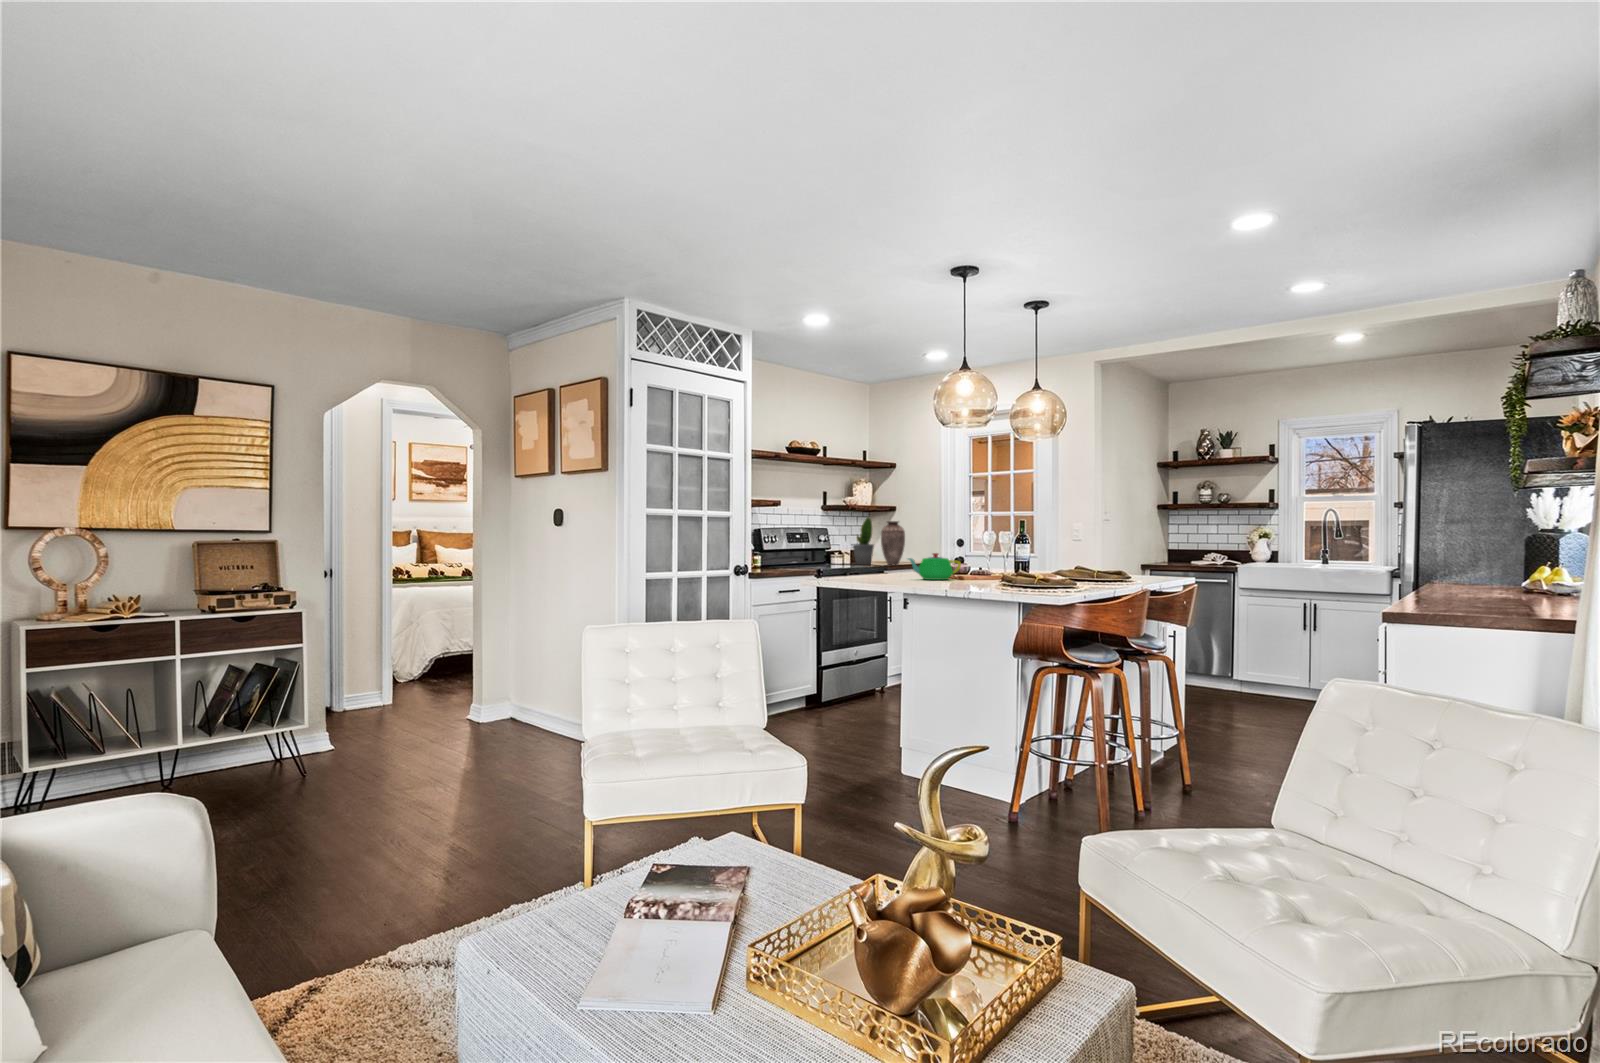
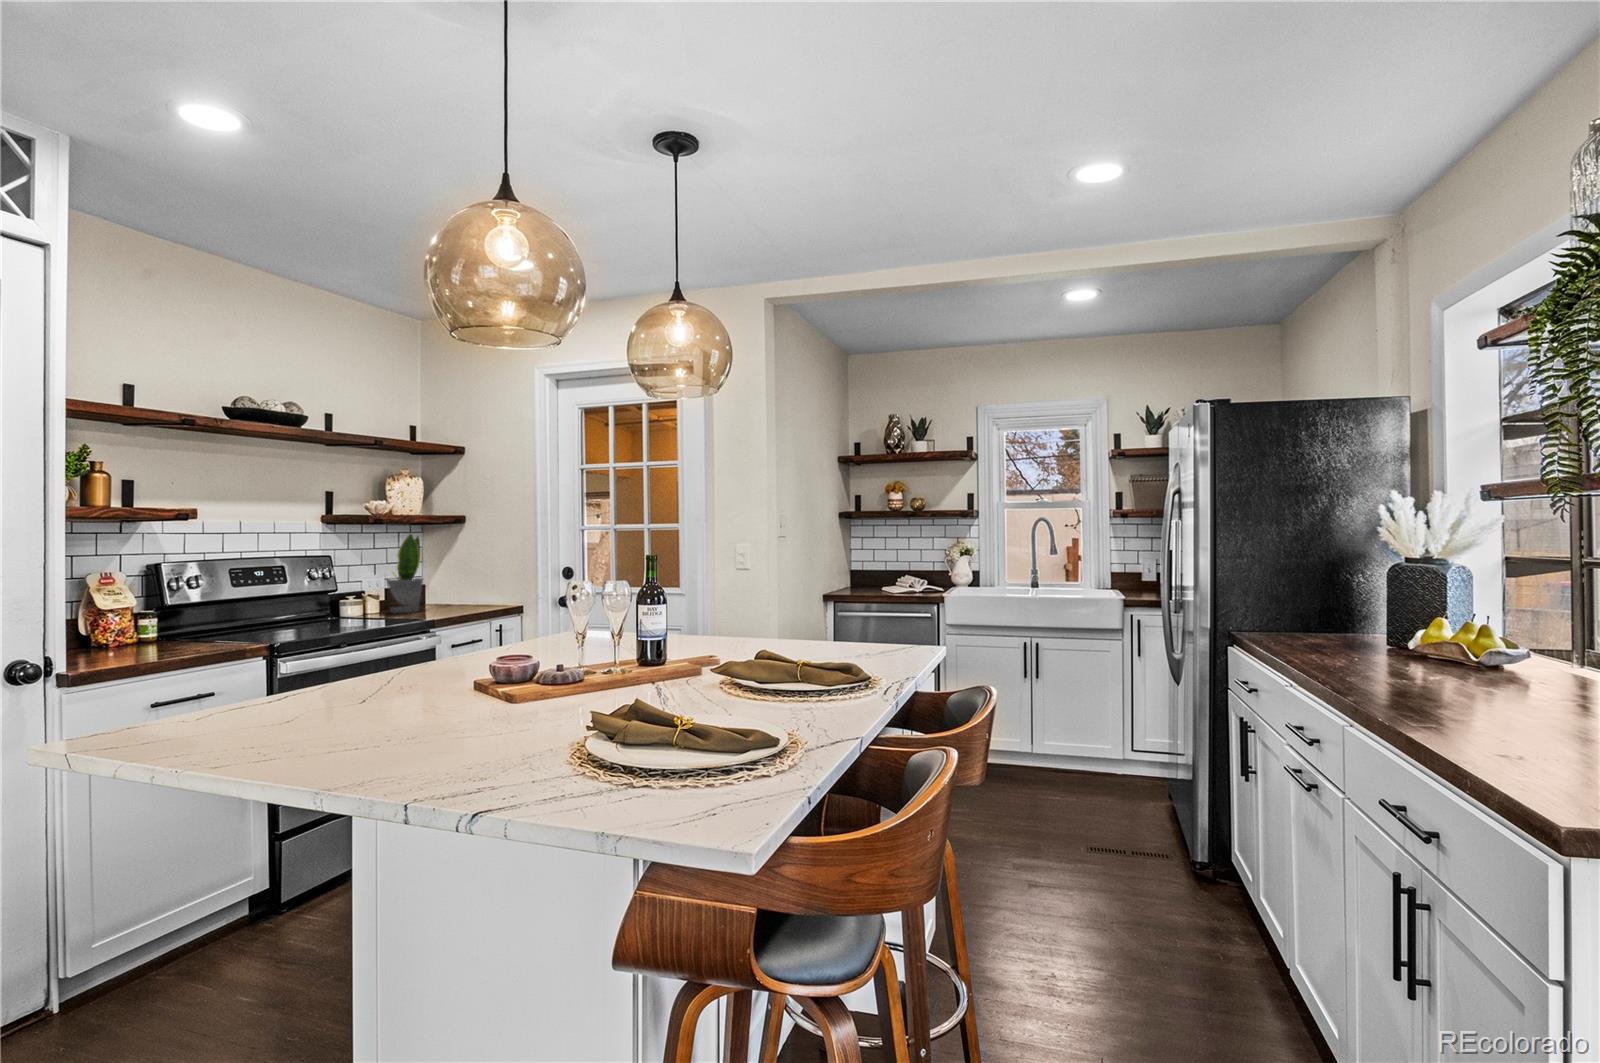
vase: present [881,521,905,565] -> none [430,541,474,614]
teapot: present [908,553,961,580] -> none [381,635,520,702]

